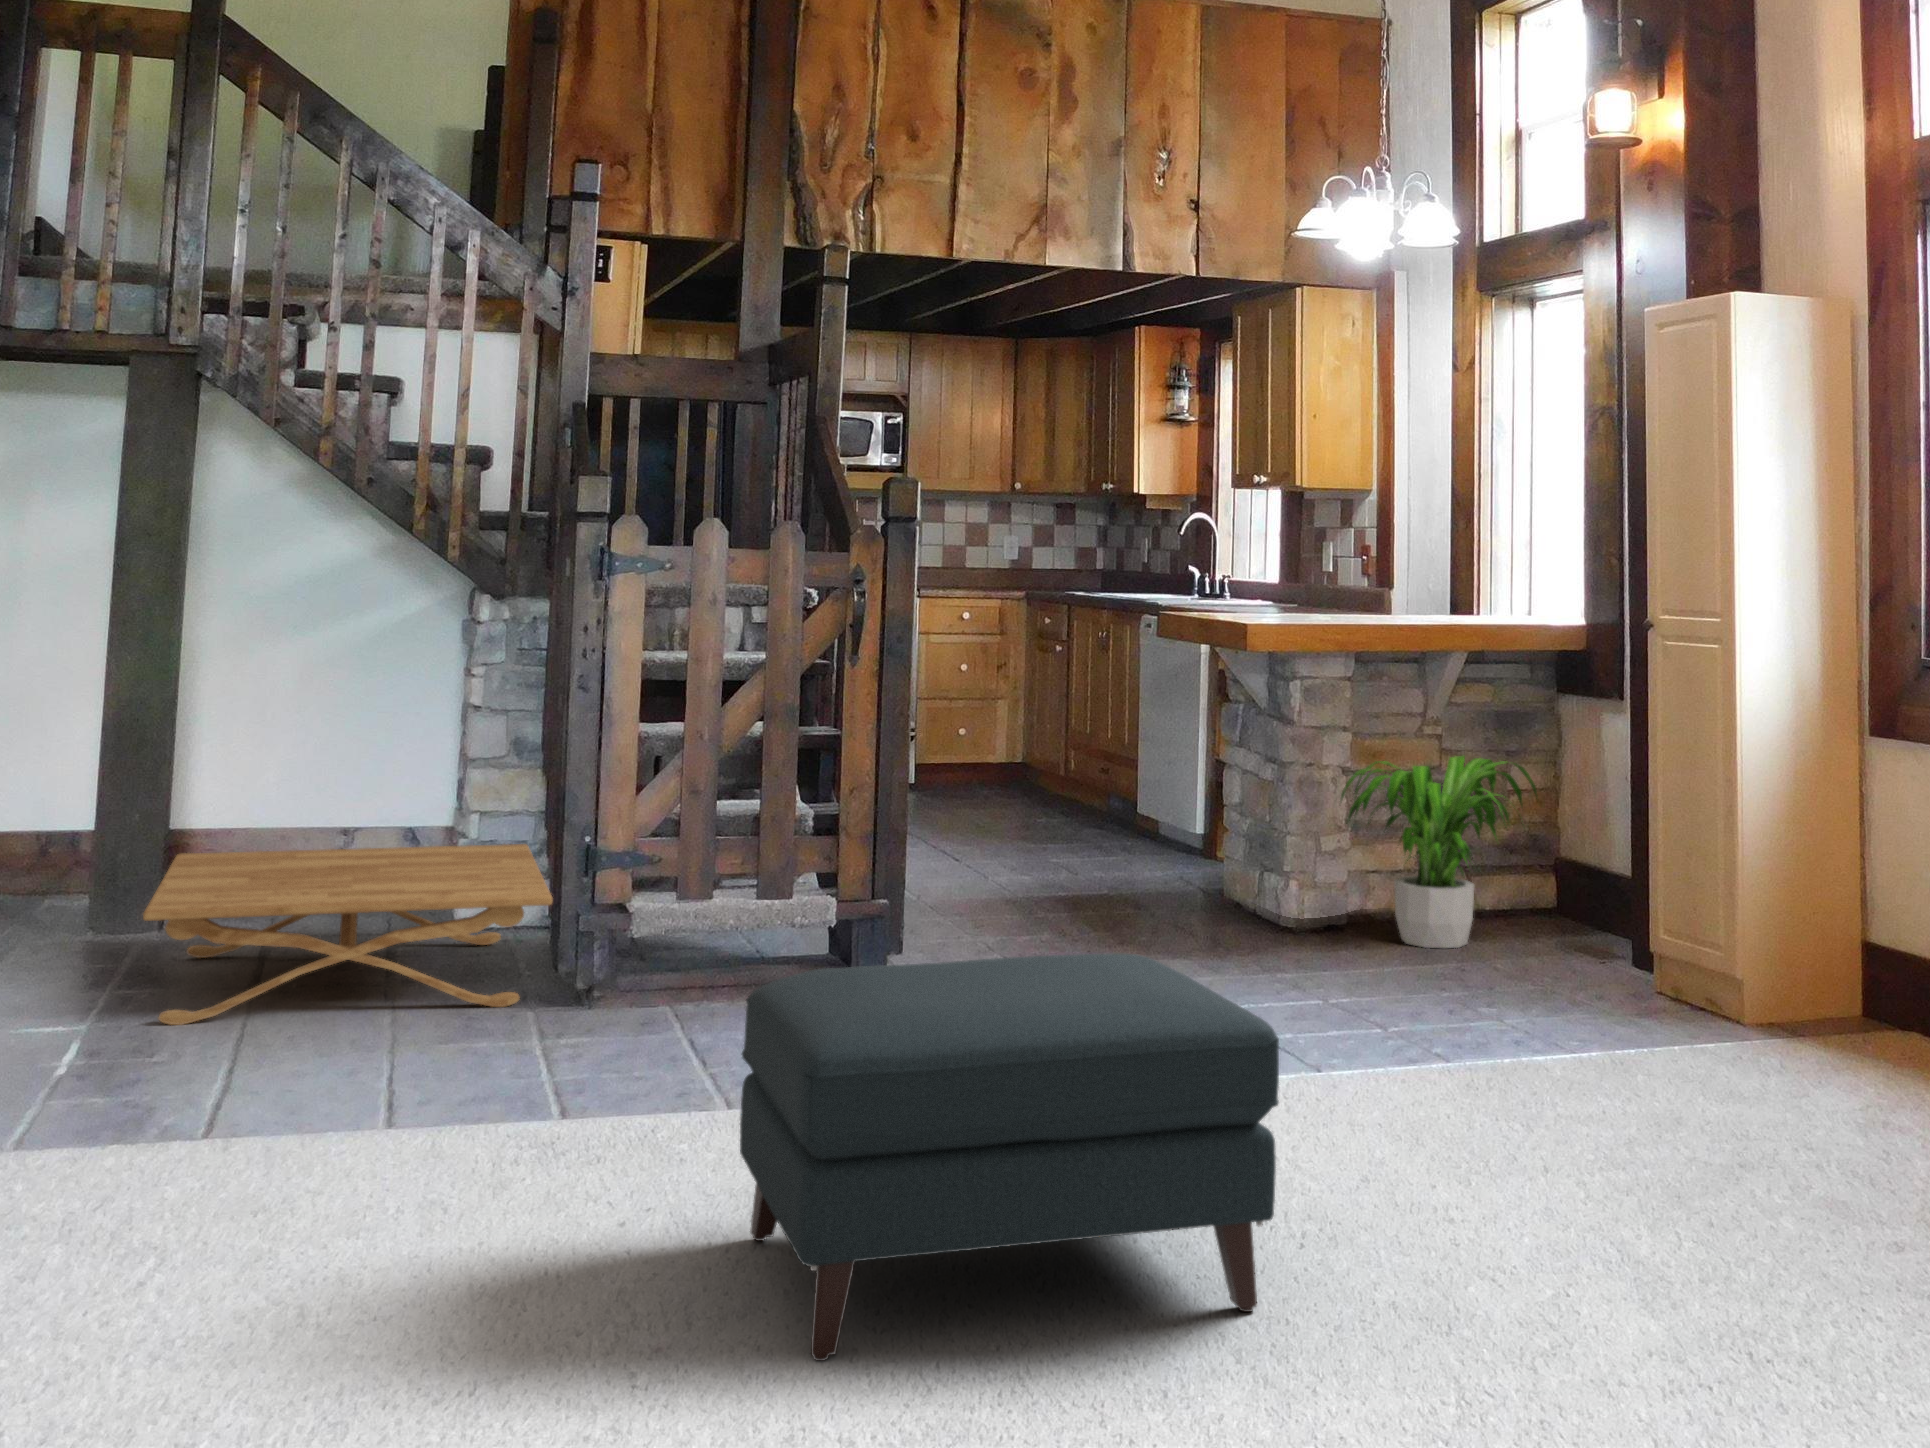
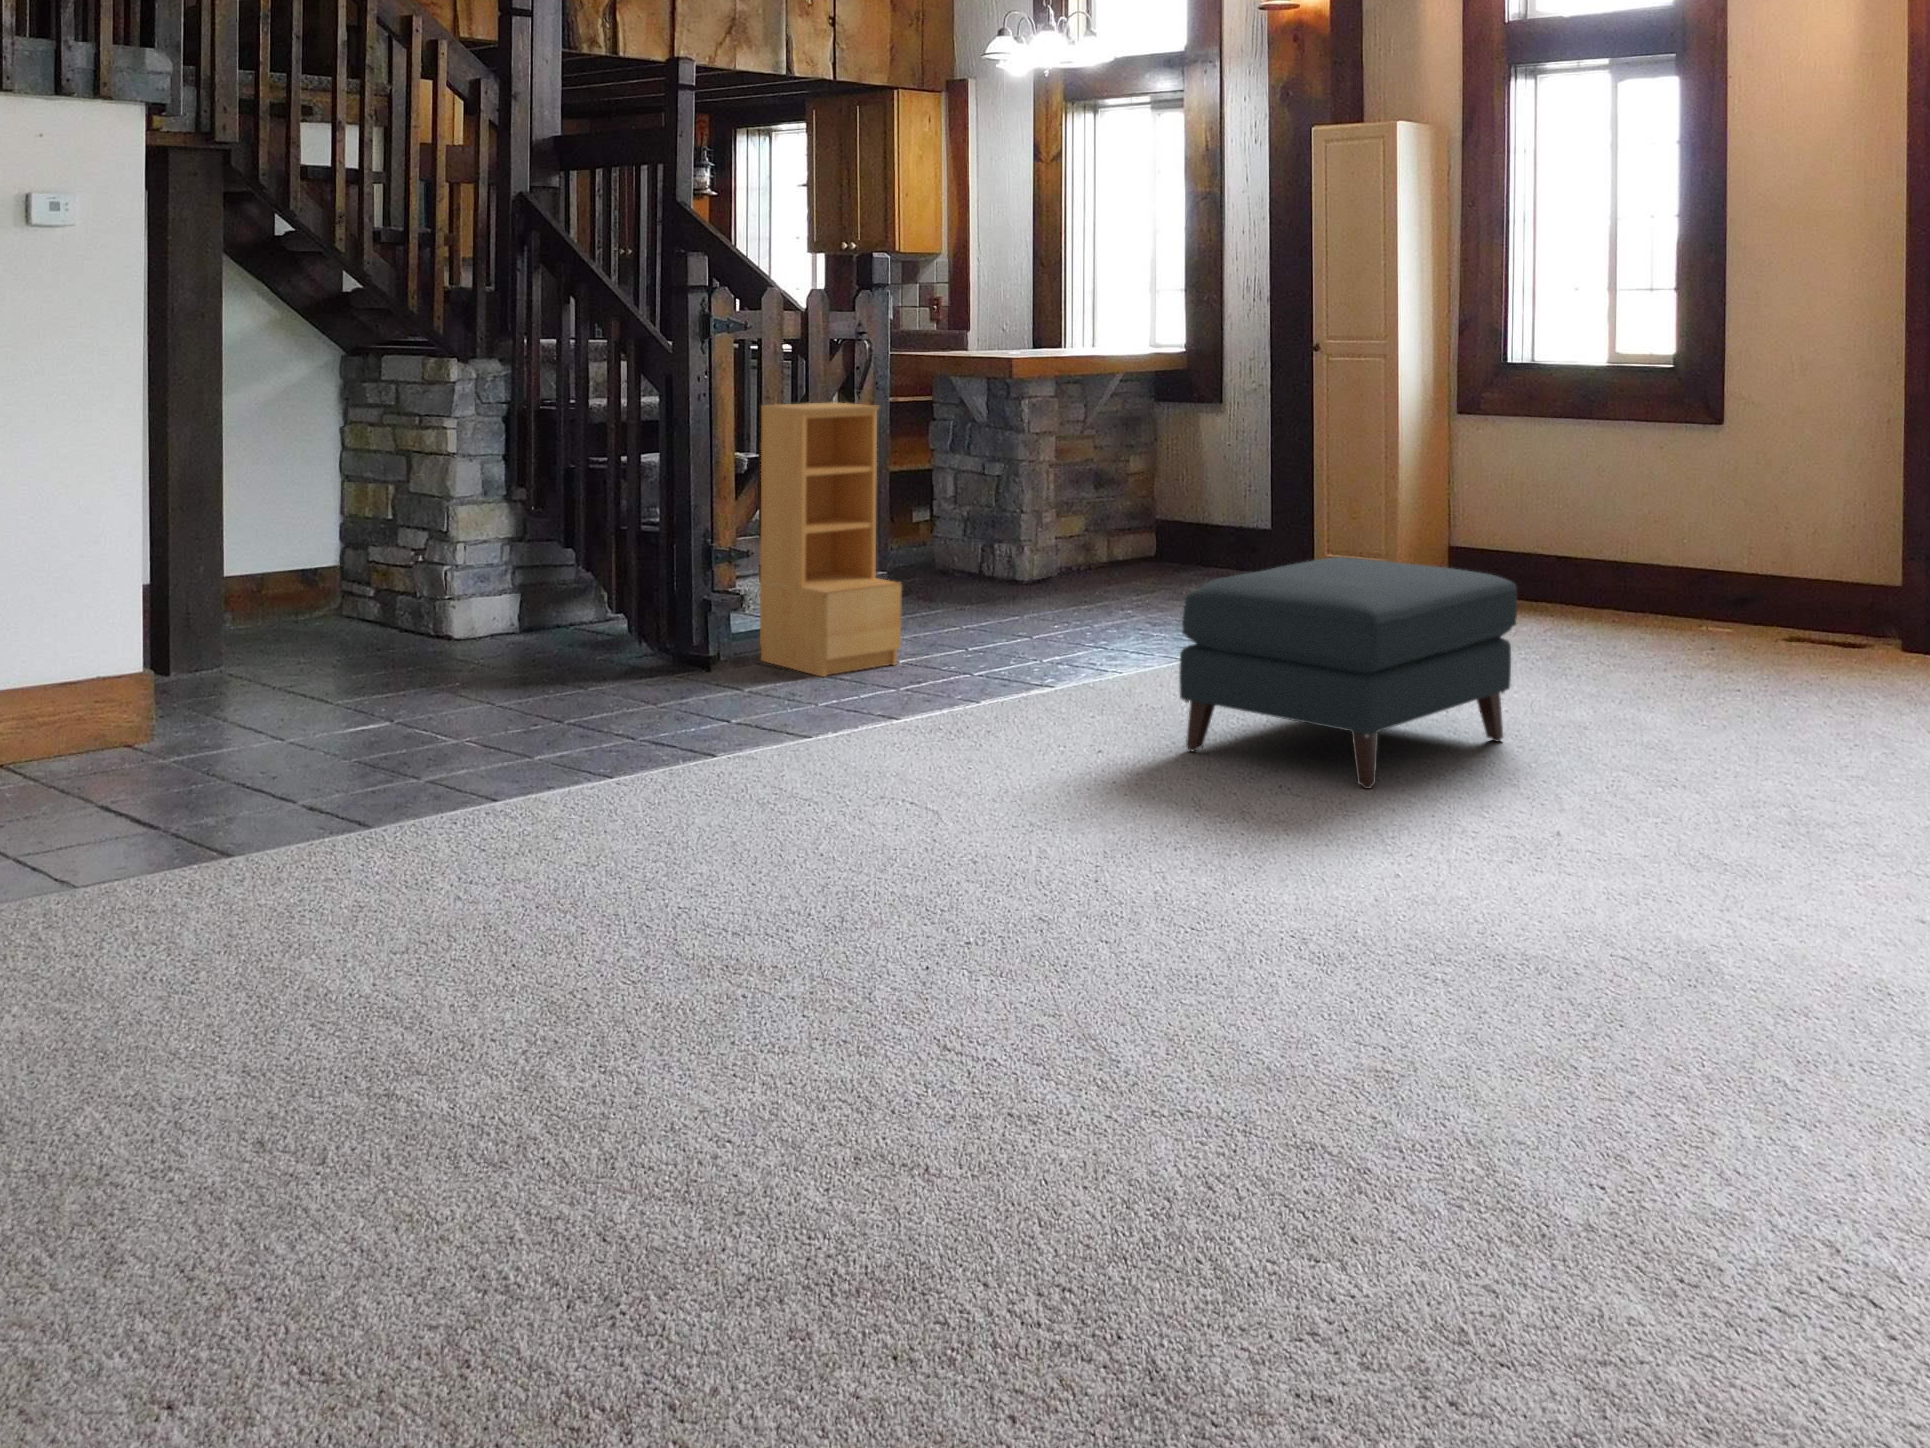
bookshelf: none [644,672,789,1044] -> present [760,402,902,677]
potted plant: present [1341,756,1538,948] -> none [1066,446,1199,578]
coffee table: present [143,844,552,1025] -> none [279,555,685,707]

